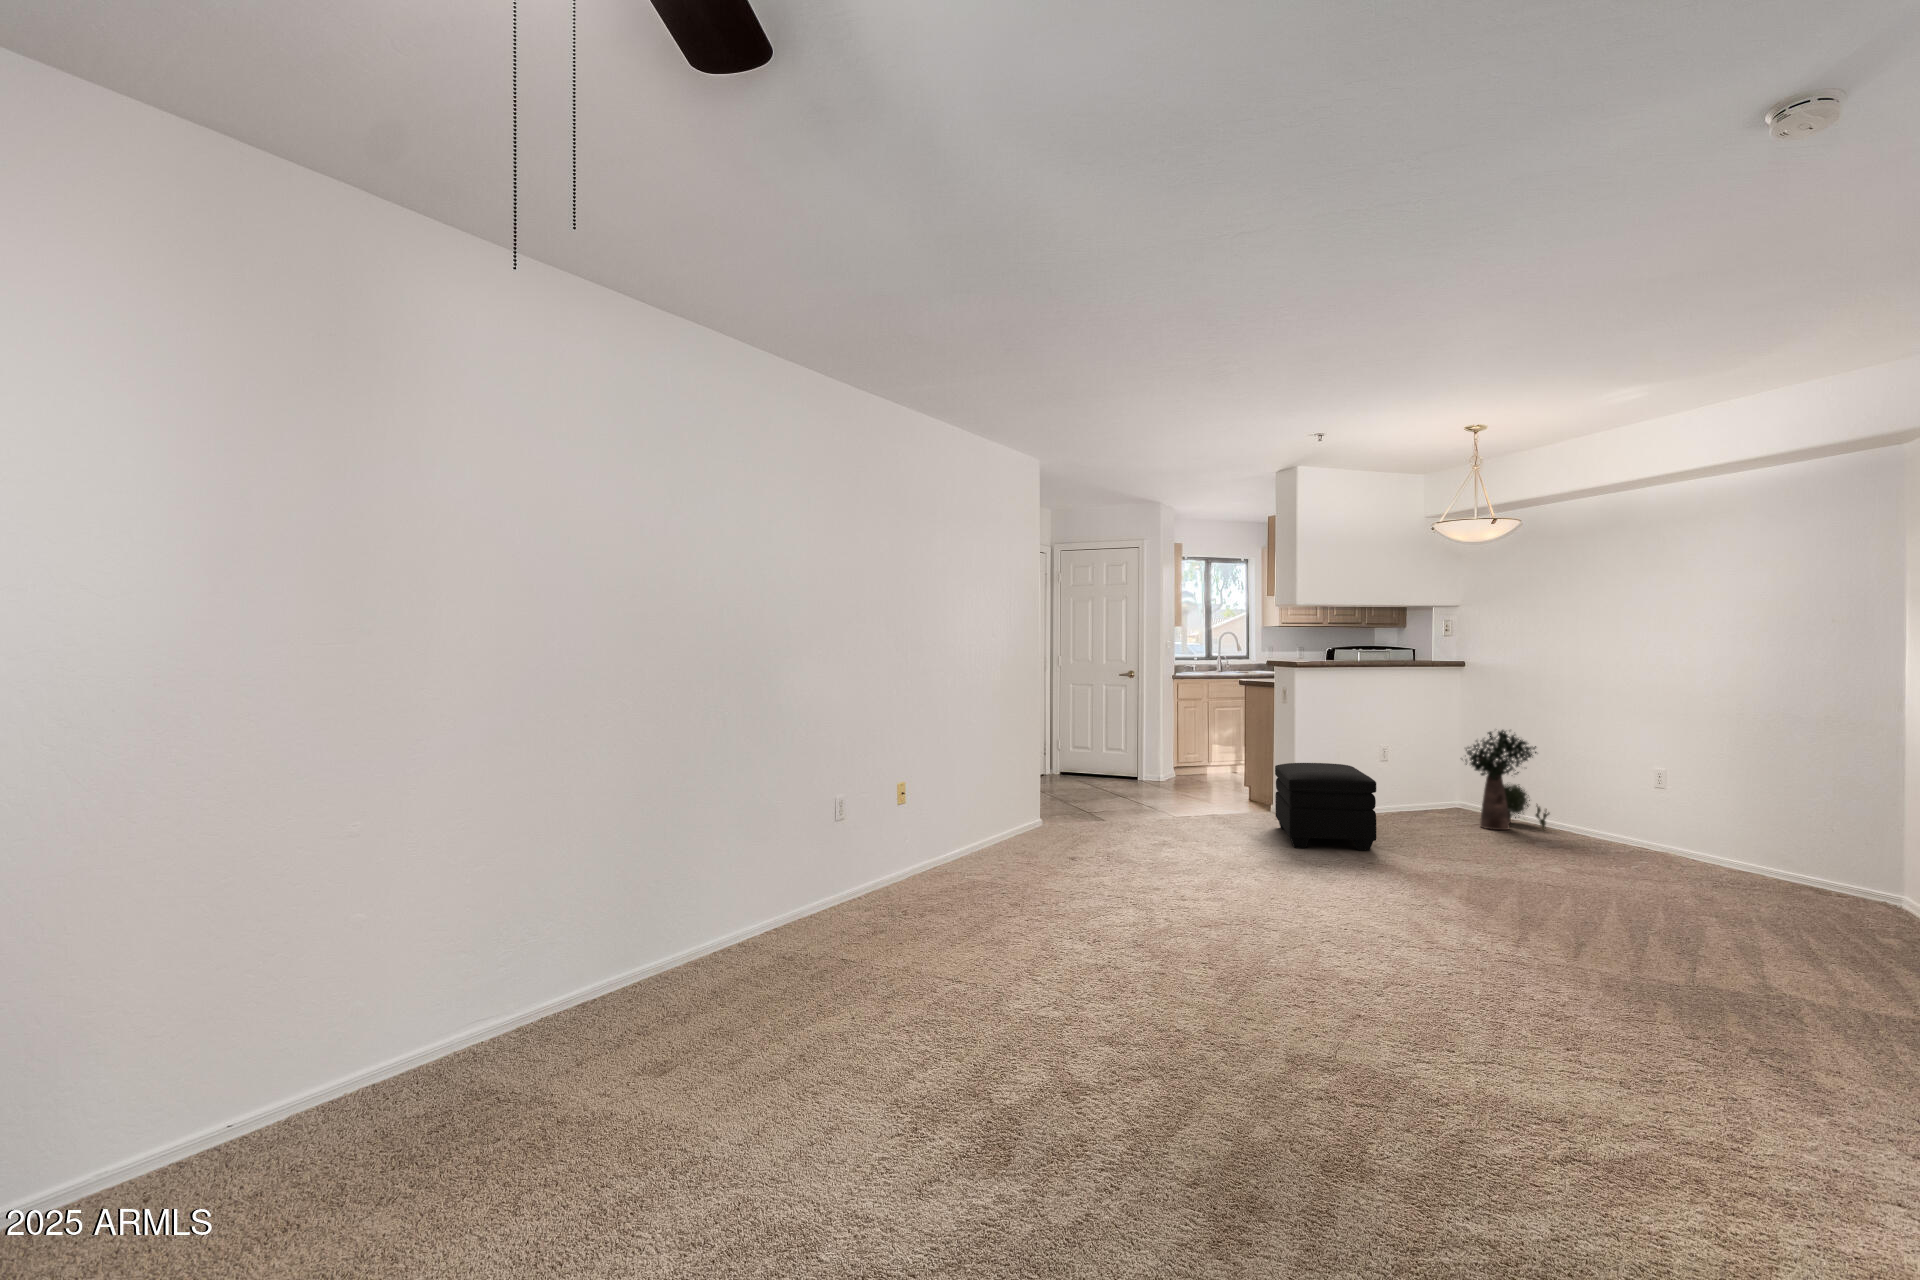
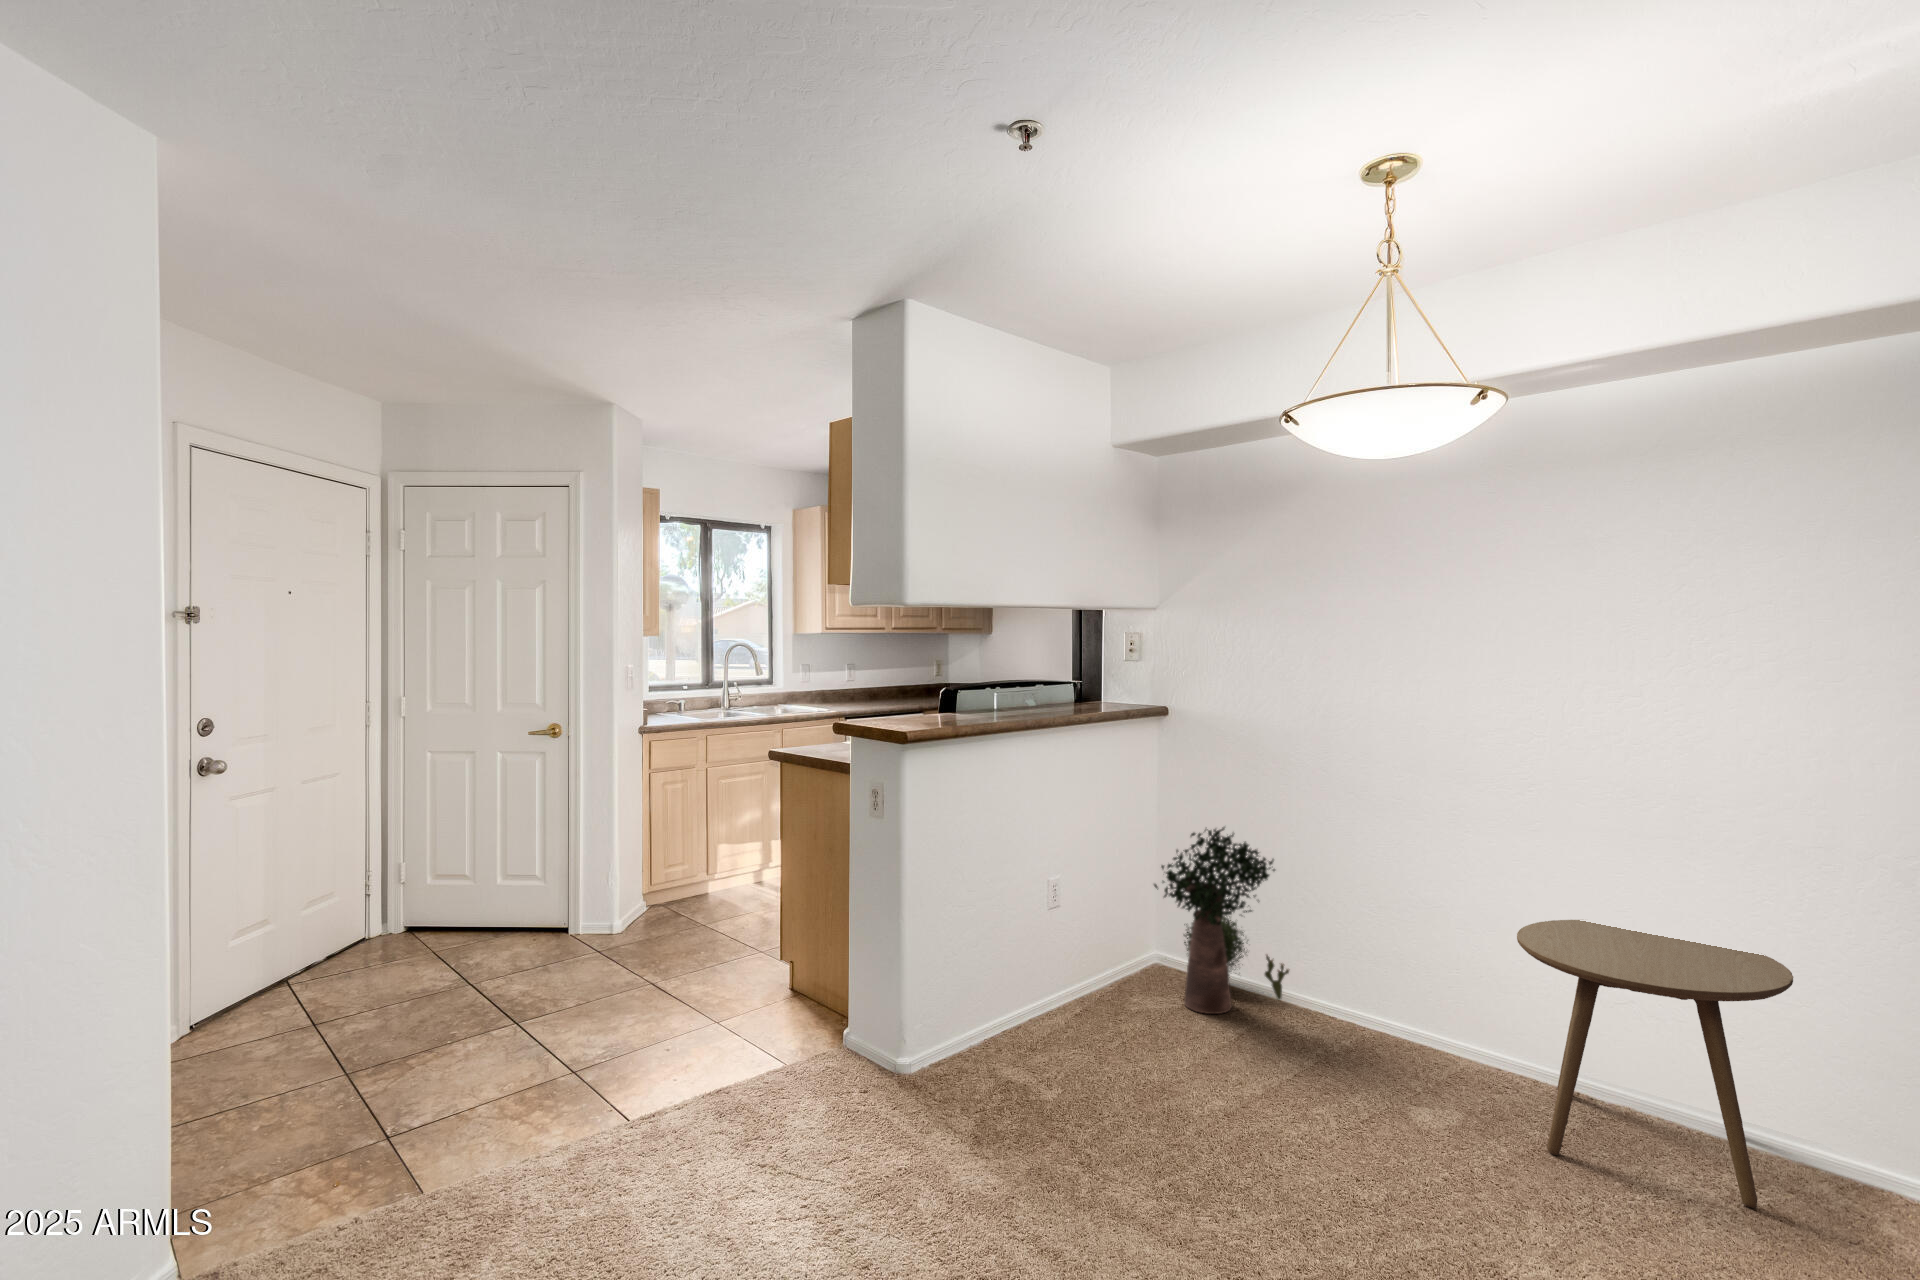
ottoman: present [1275,763,1376,850] -> none [841,940,1084,1214]
side table: none [1631,770,1776,890] -> present [1517,920,1793,1208]

